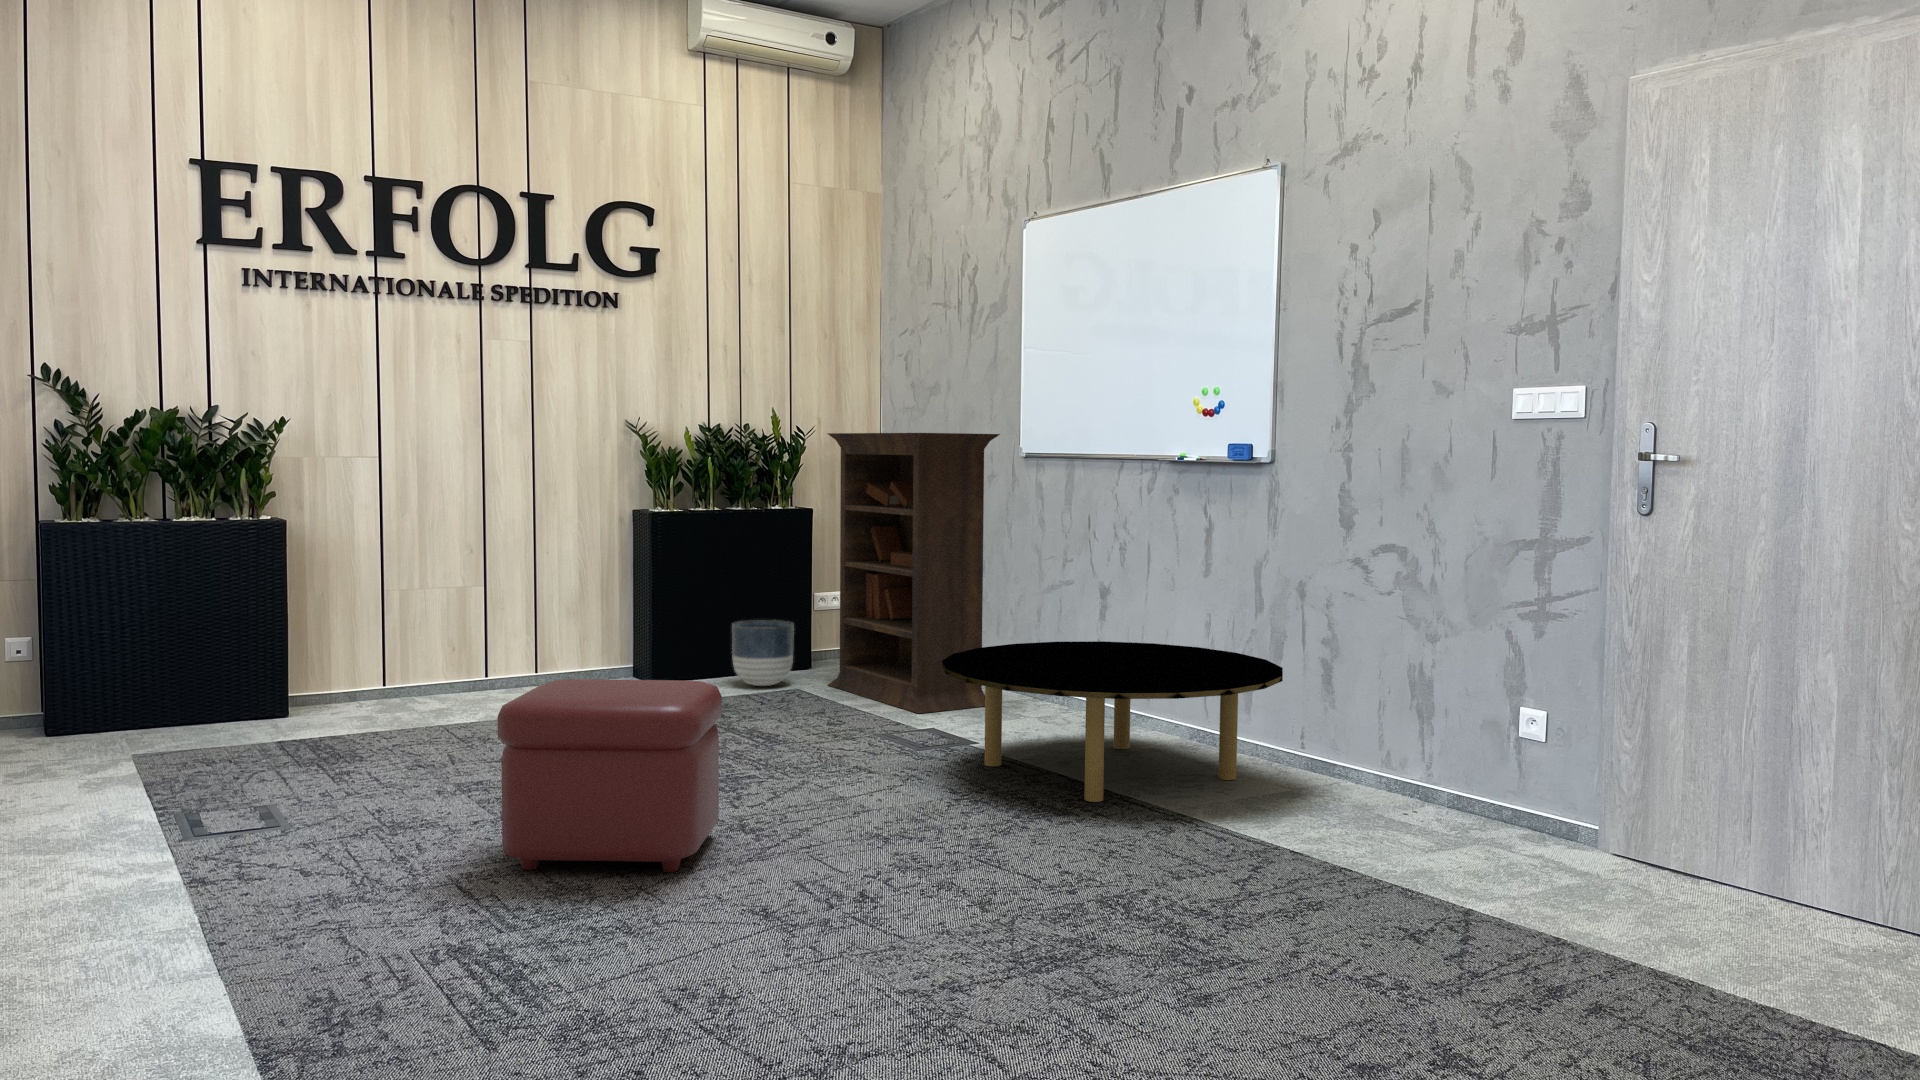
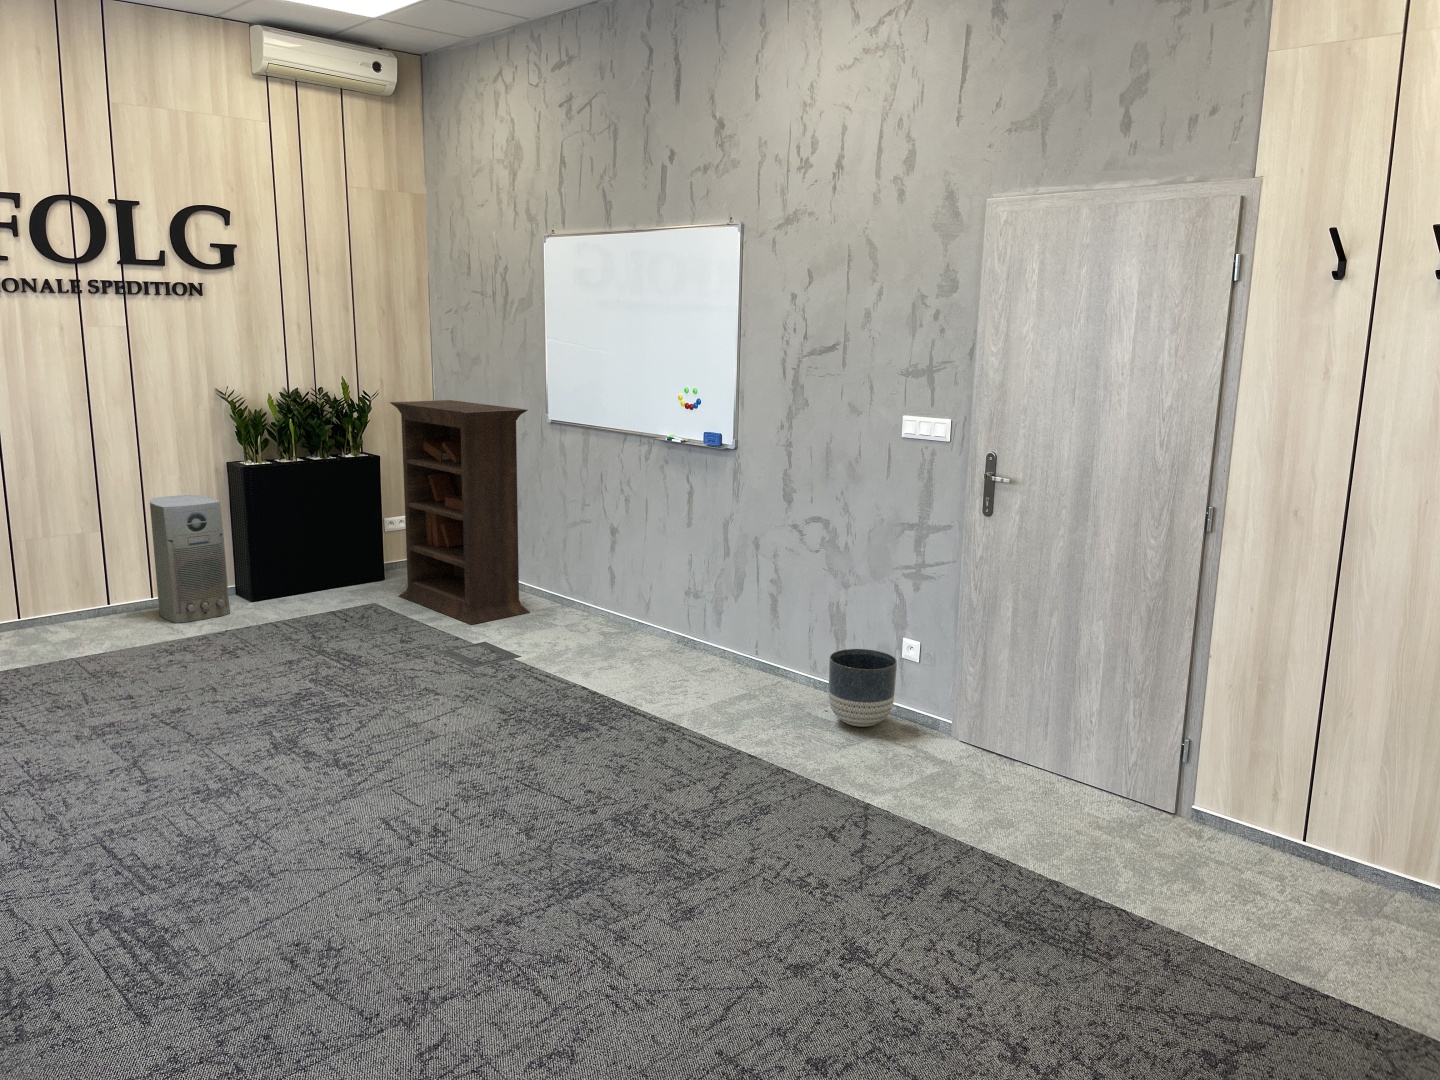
air purifier: none [539,547,623,700] -> present [150,495,230,623]
planter: present [732,620,794,686] -> present [829,649,897,727]
coffee table: present [941,641,1283,802] -> none [489,574,741,713]
ottoman: present [497,679,722,872] -> none [125,656,318,823]

